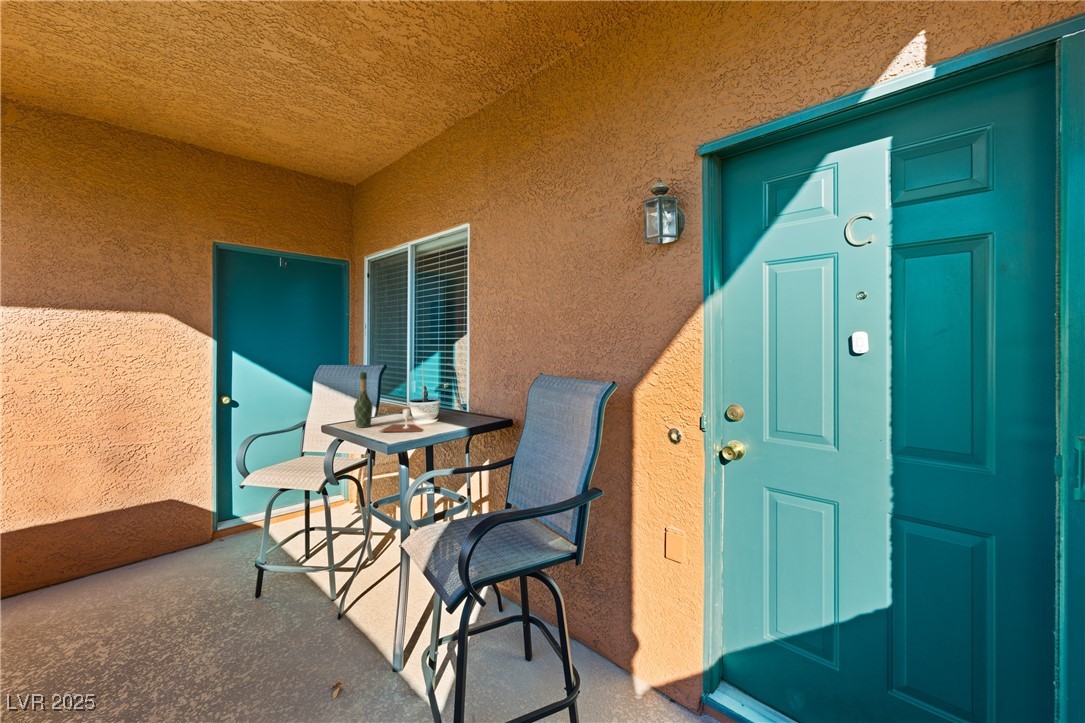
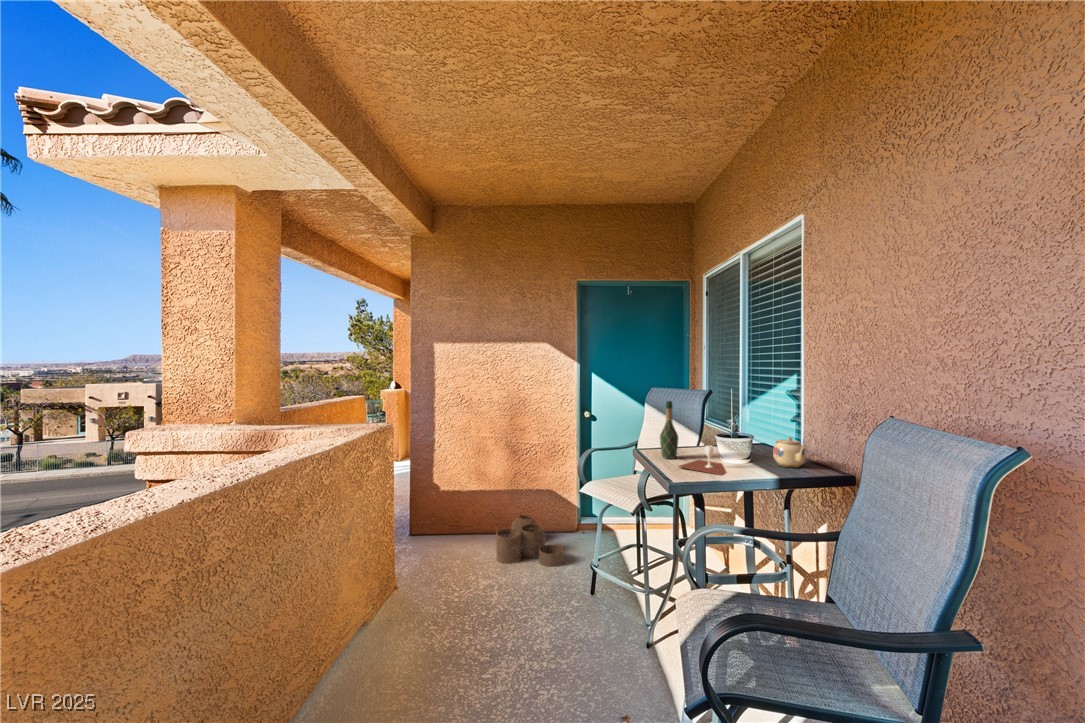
teapot: none [454,396,480,420] -> present [773,437,807,468]
woven basket: none [84,538,206,613] -> present [496,515,564,567]

